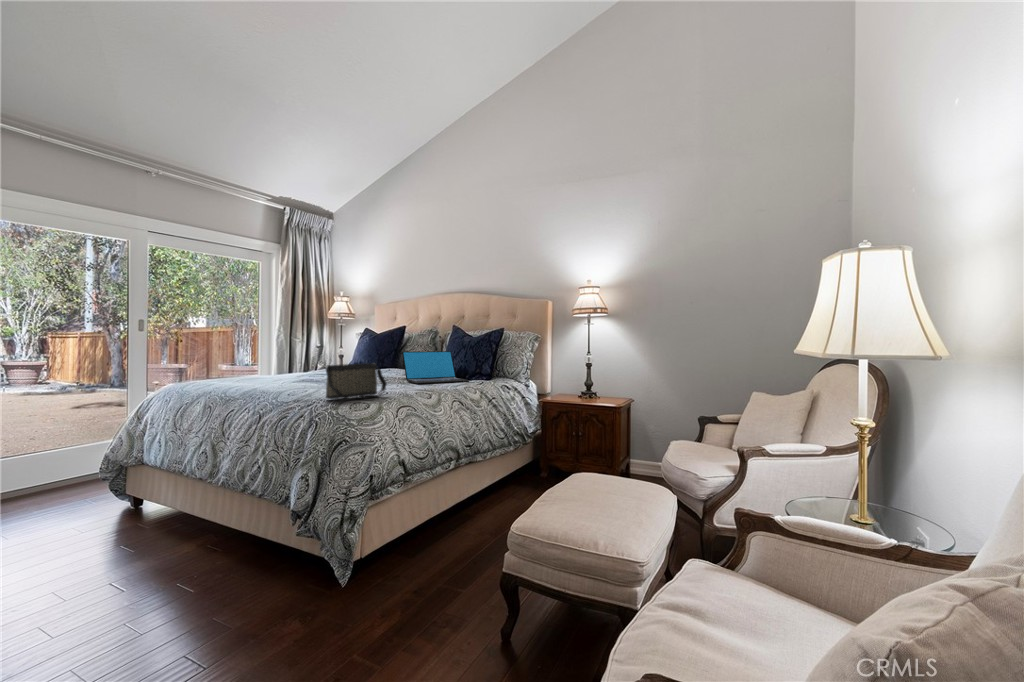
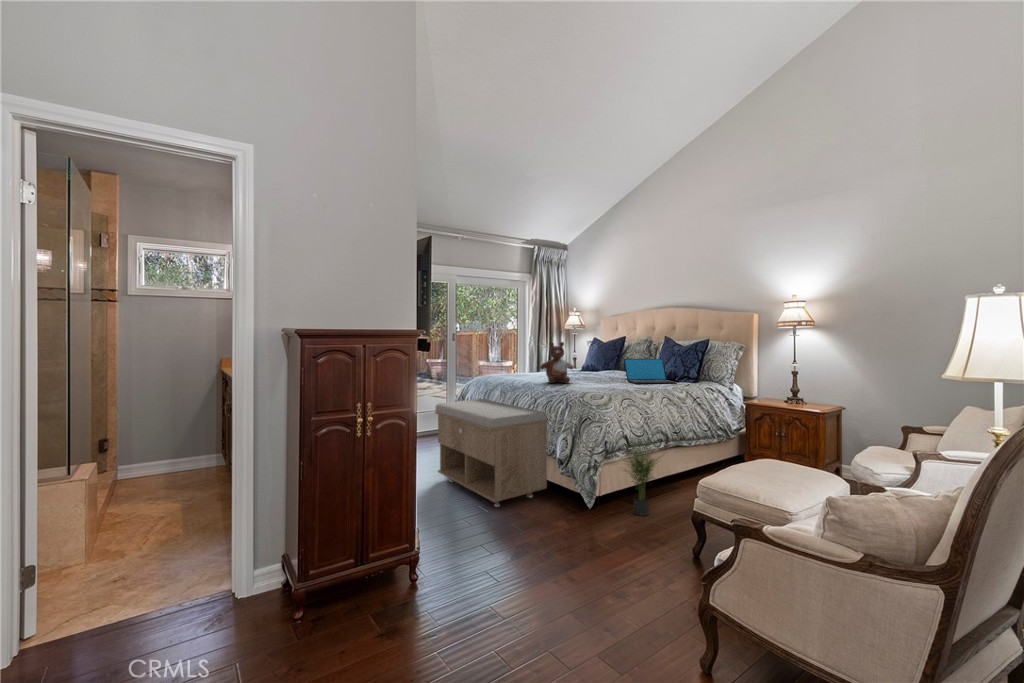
stuffed bear: none [275,327,329,388] -> present [540,342,573,383]
handbag: present [325,363,387,399] -> none [576,369,615,393]
storage bench: none [49,420,275,617] -> present [435,399,547,507]
potted plant: none [390,456,461,578] -> present [625,442,657,516]

